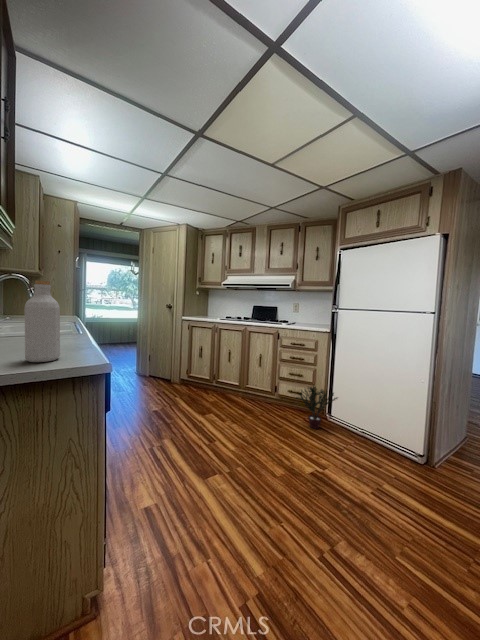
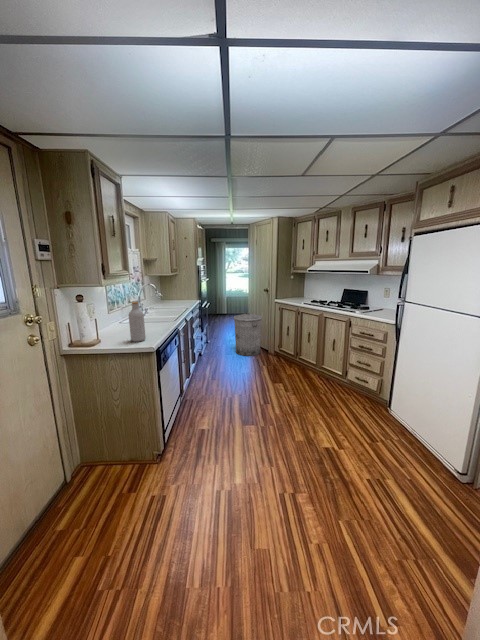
trash can: none [128,333,166,389] -> present [234,313,262,356]
potted plant: present [296,386,337,429] -> none [348,376,394,418]

